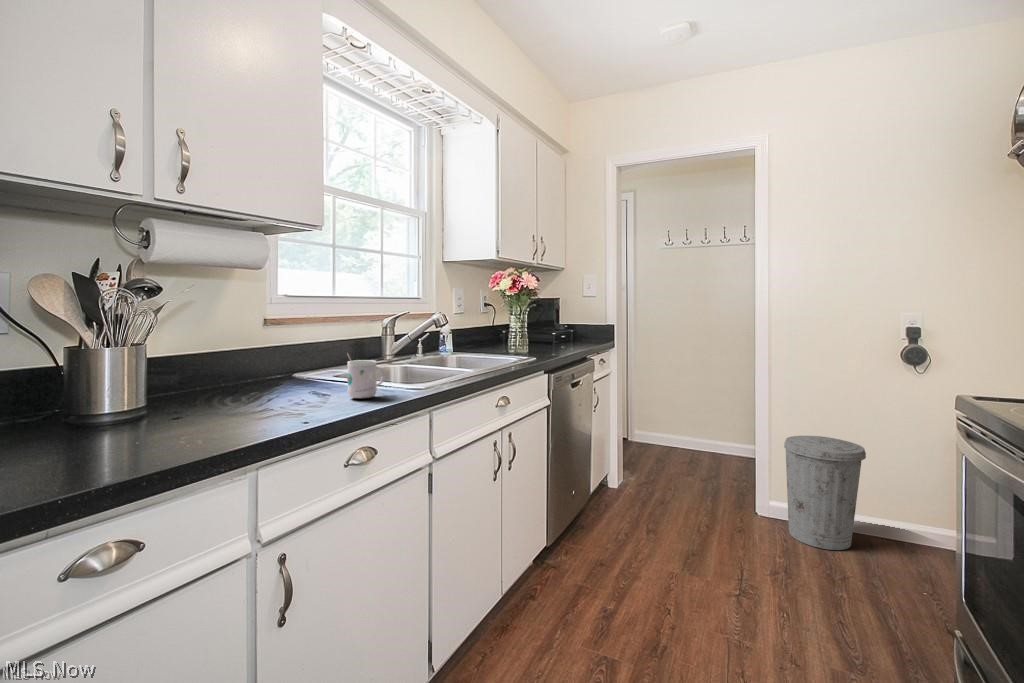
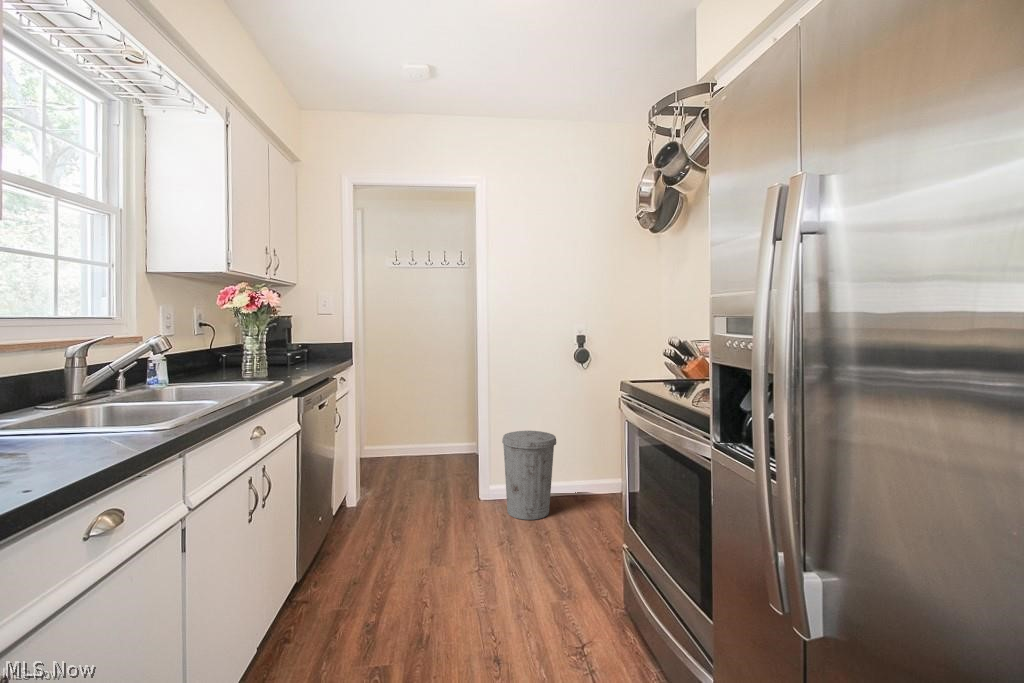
mug: present [347,353,384,398] -> none [60,395,116,453]

